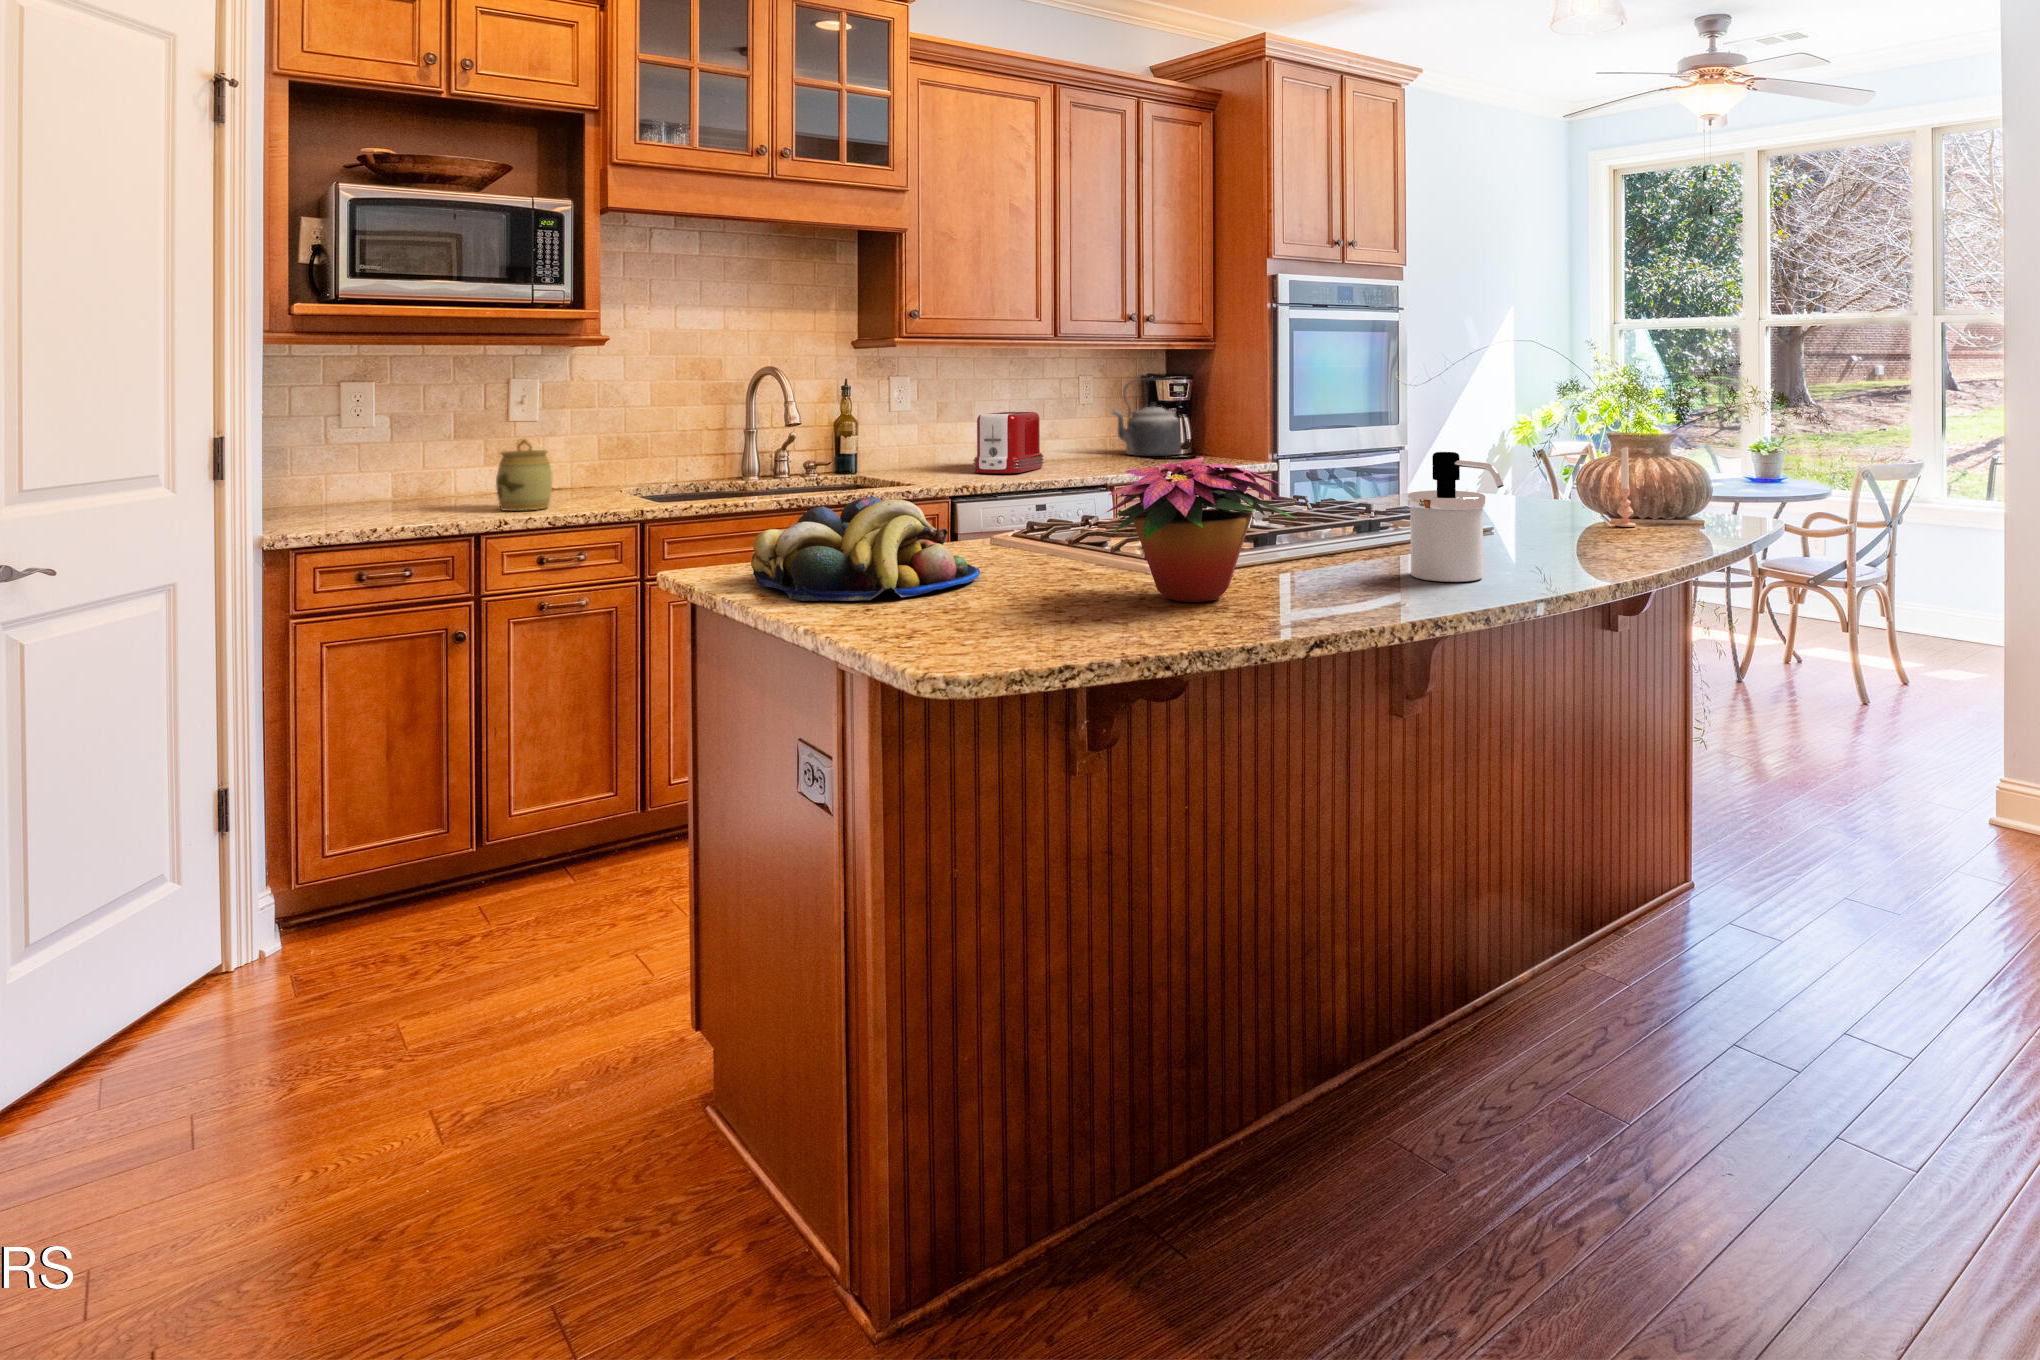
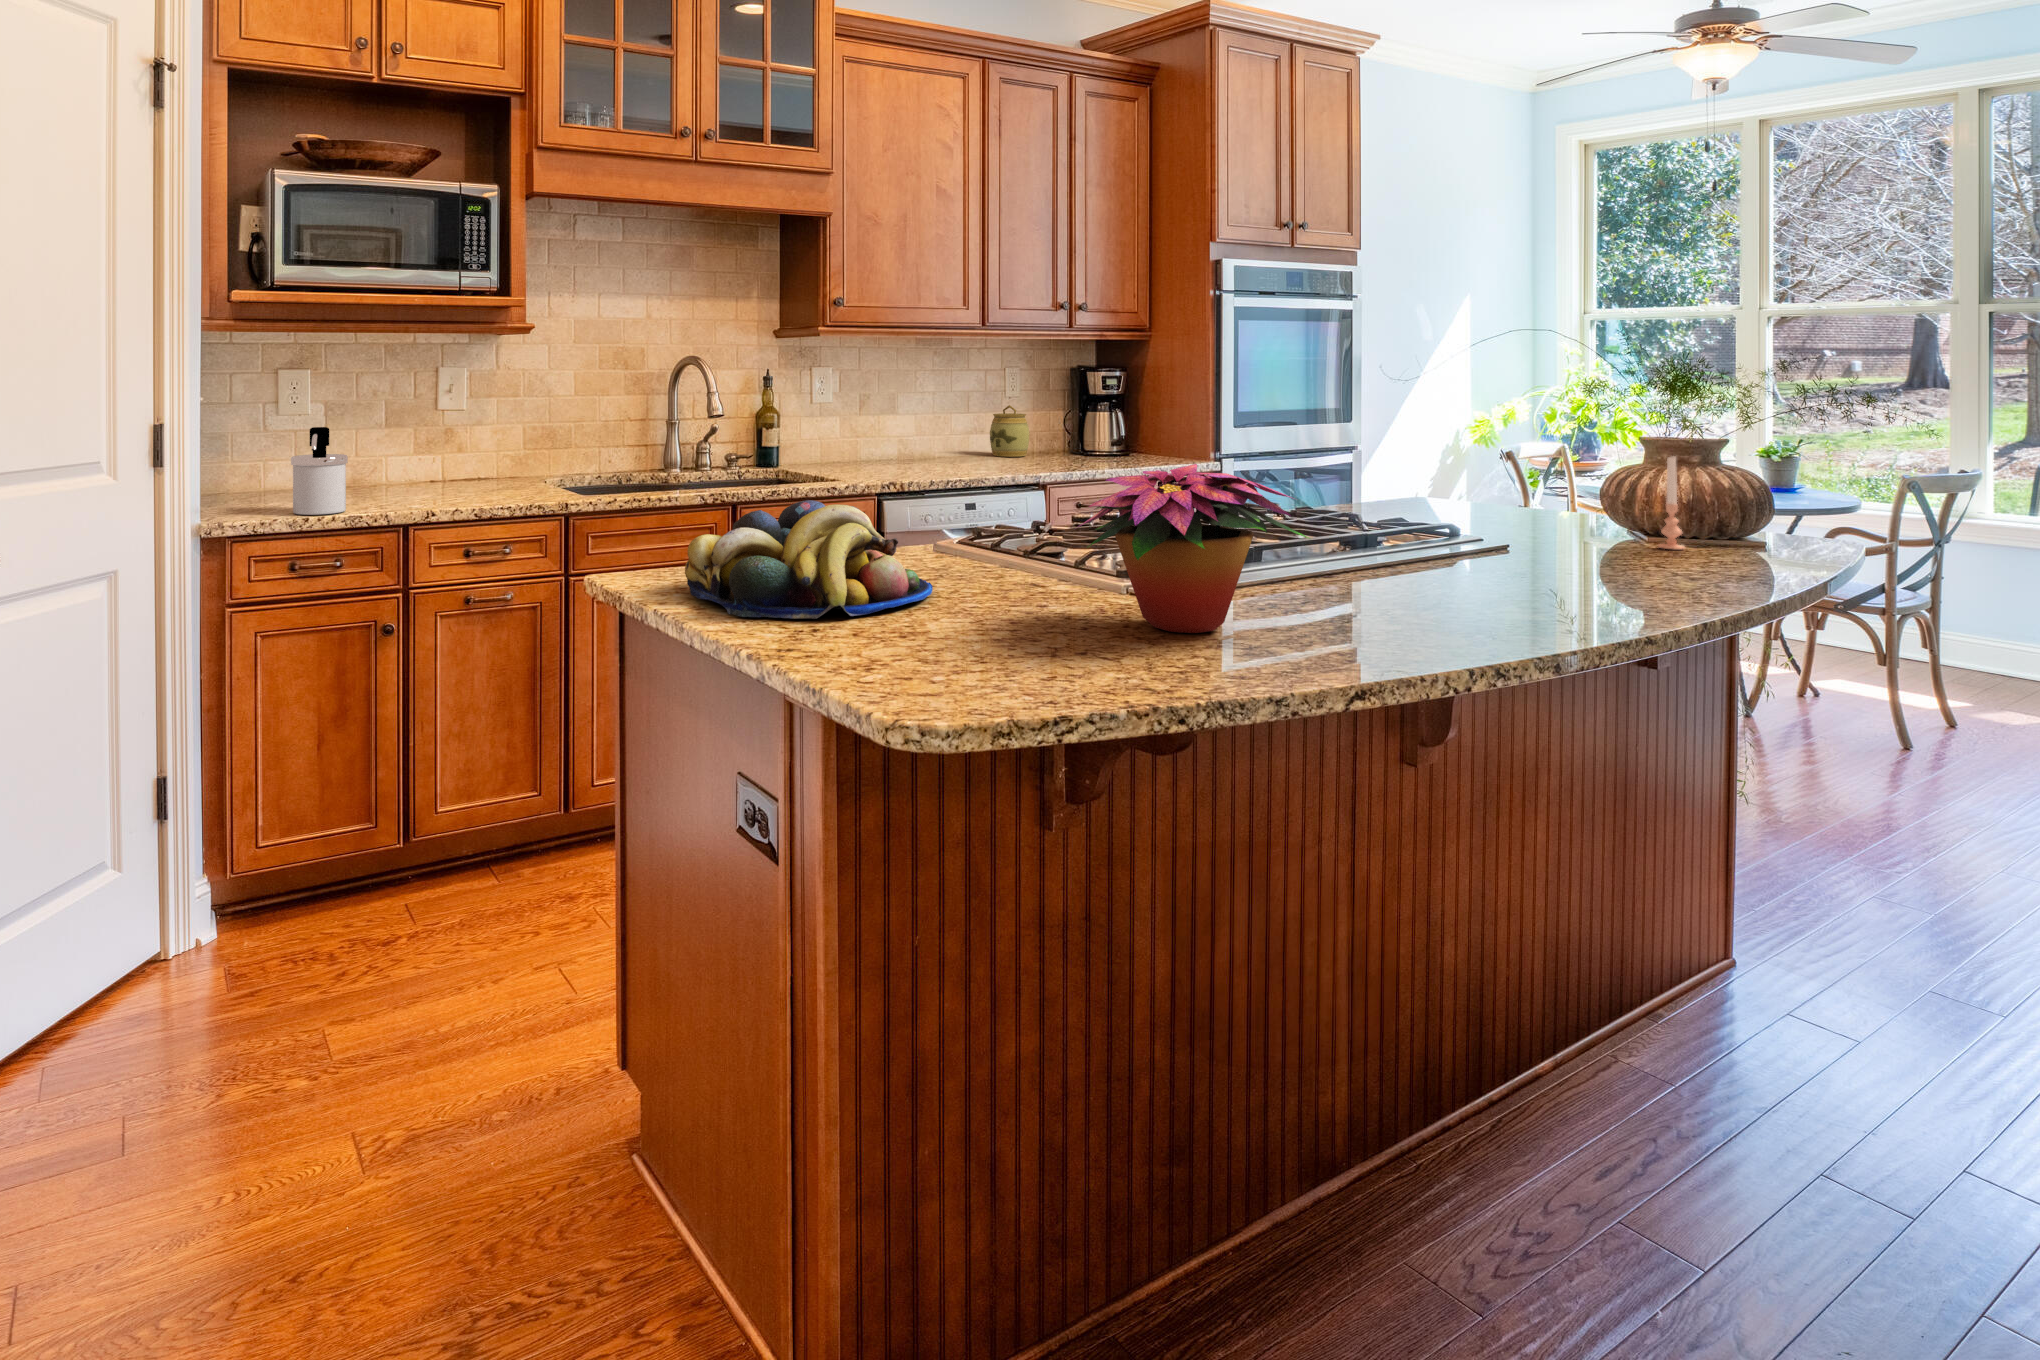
kettle: present [1113,378,1181,456] -> none [1039,371,1115,453]
toaster: present [973,412,1044,474] -> none [896,405,969,470]
jar: present [496,440,552,511] -> present [990,405,1030,457]
soap dispenser: present [1408,452,1504,582] -> present [291,427,348,515]

